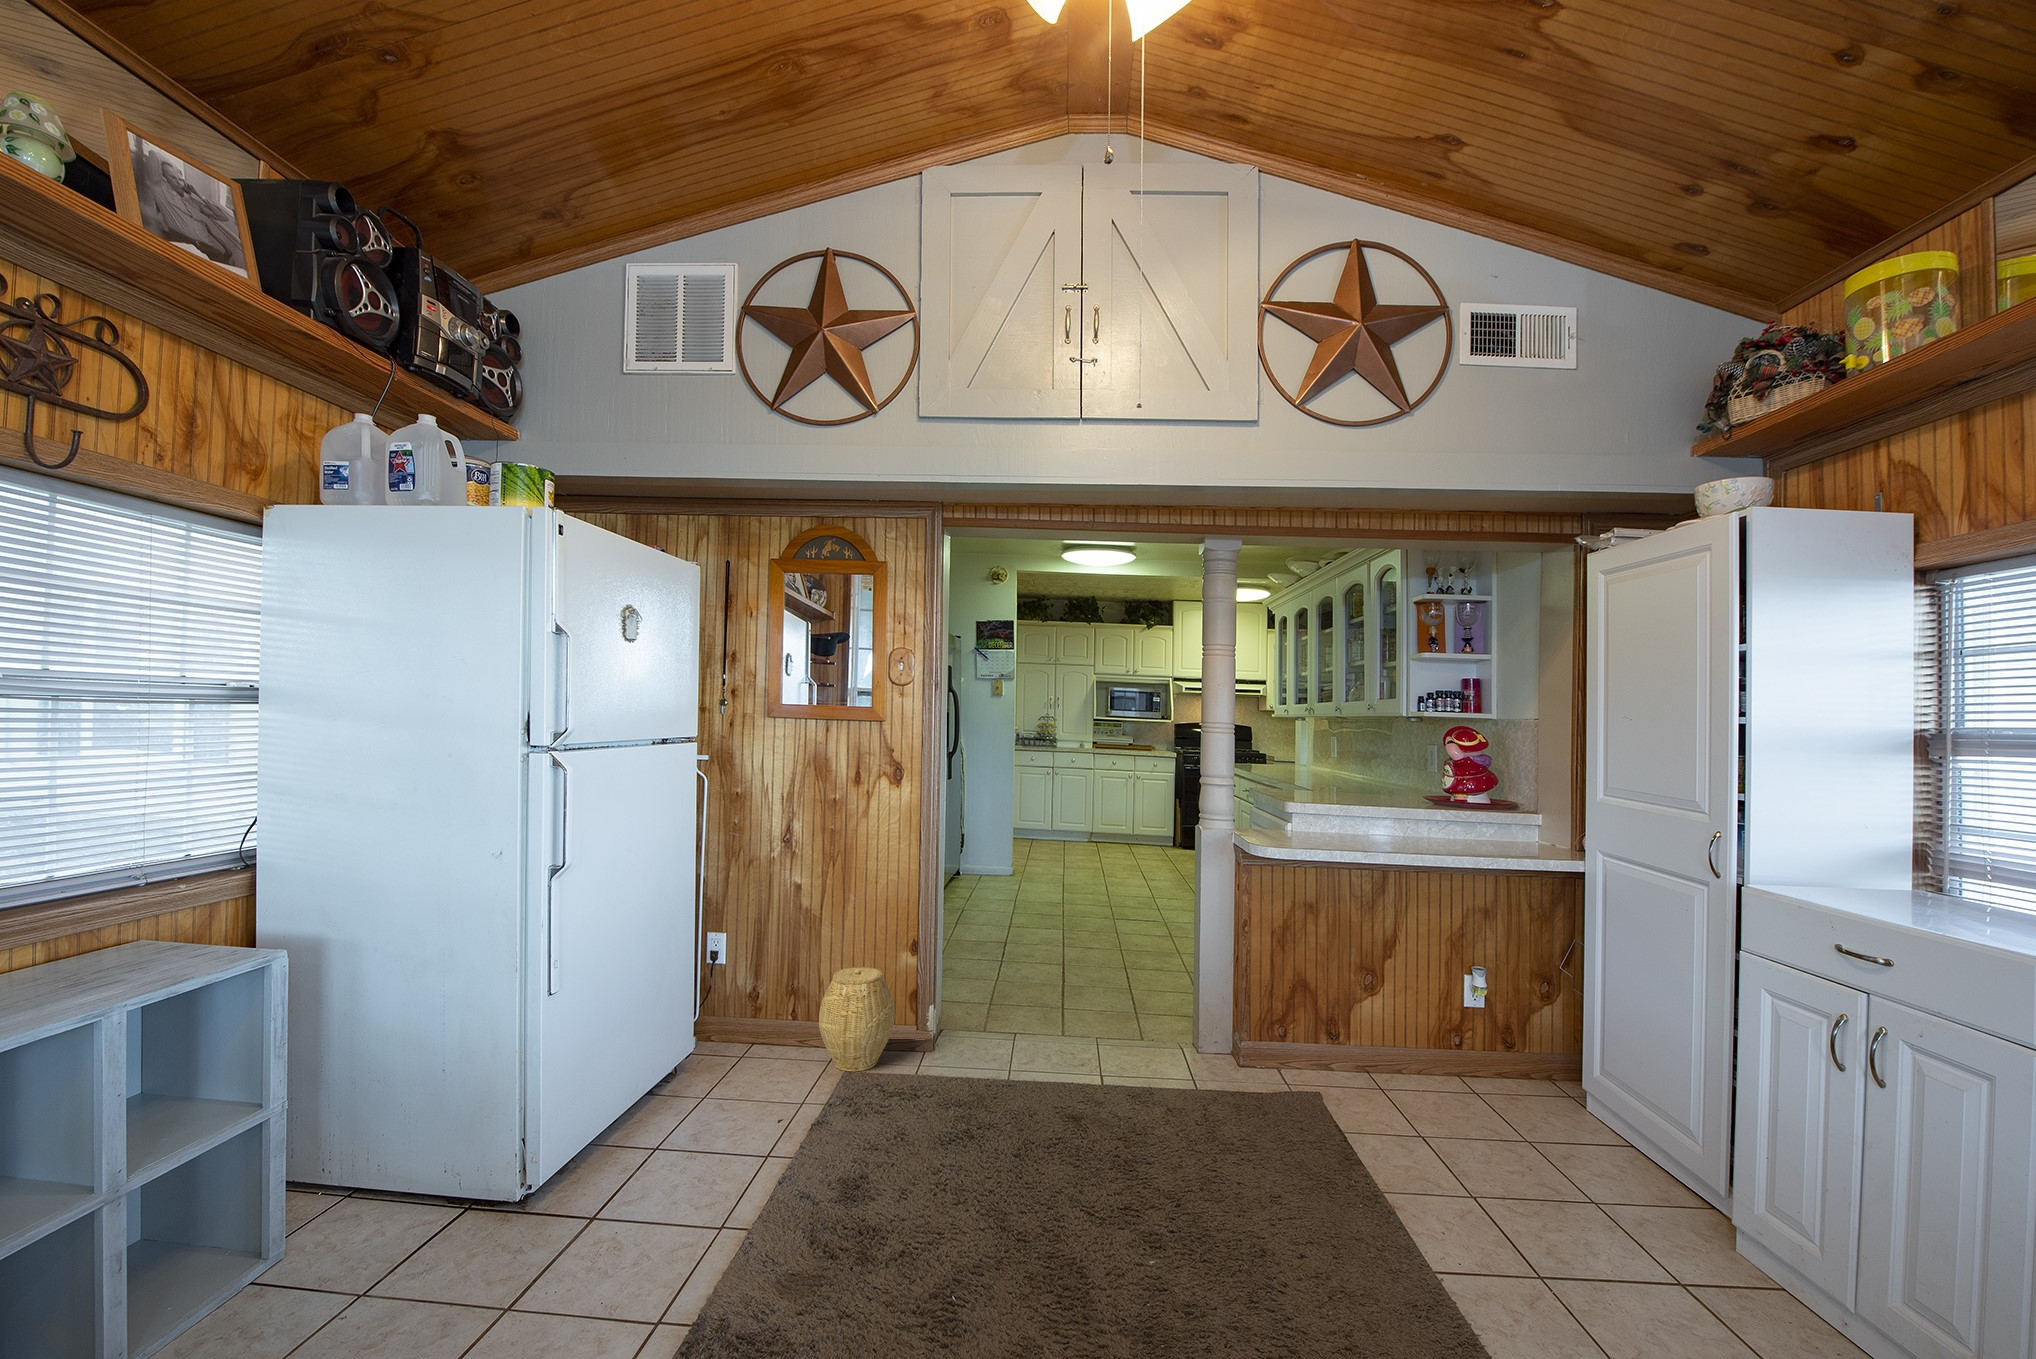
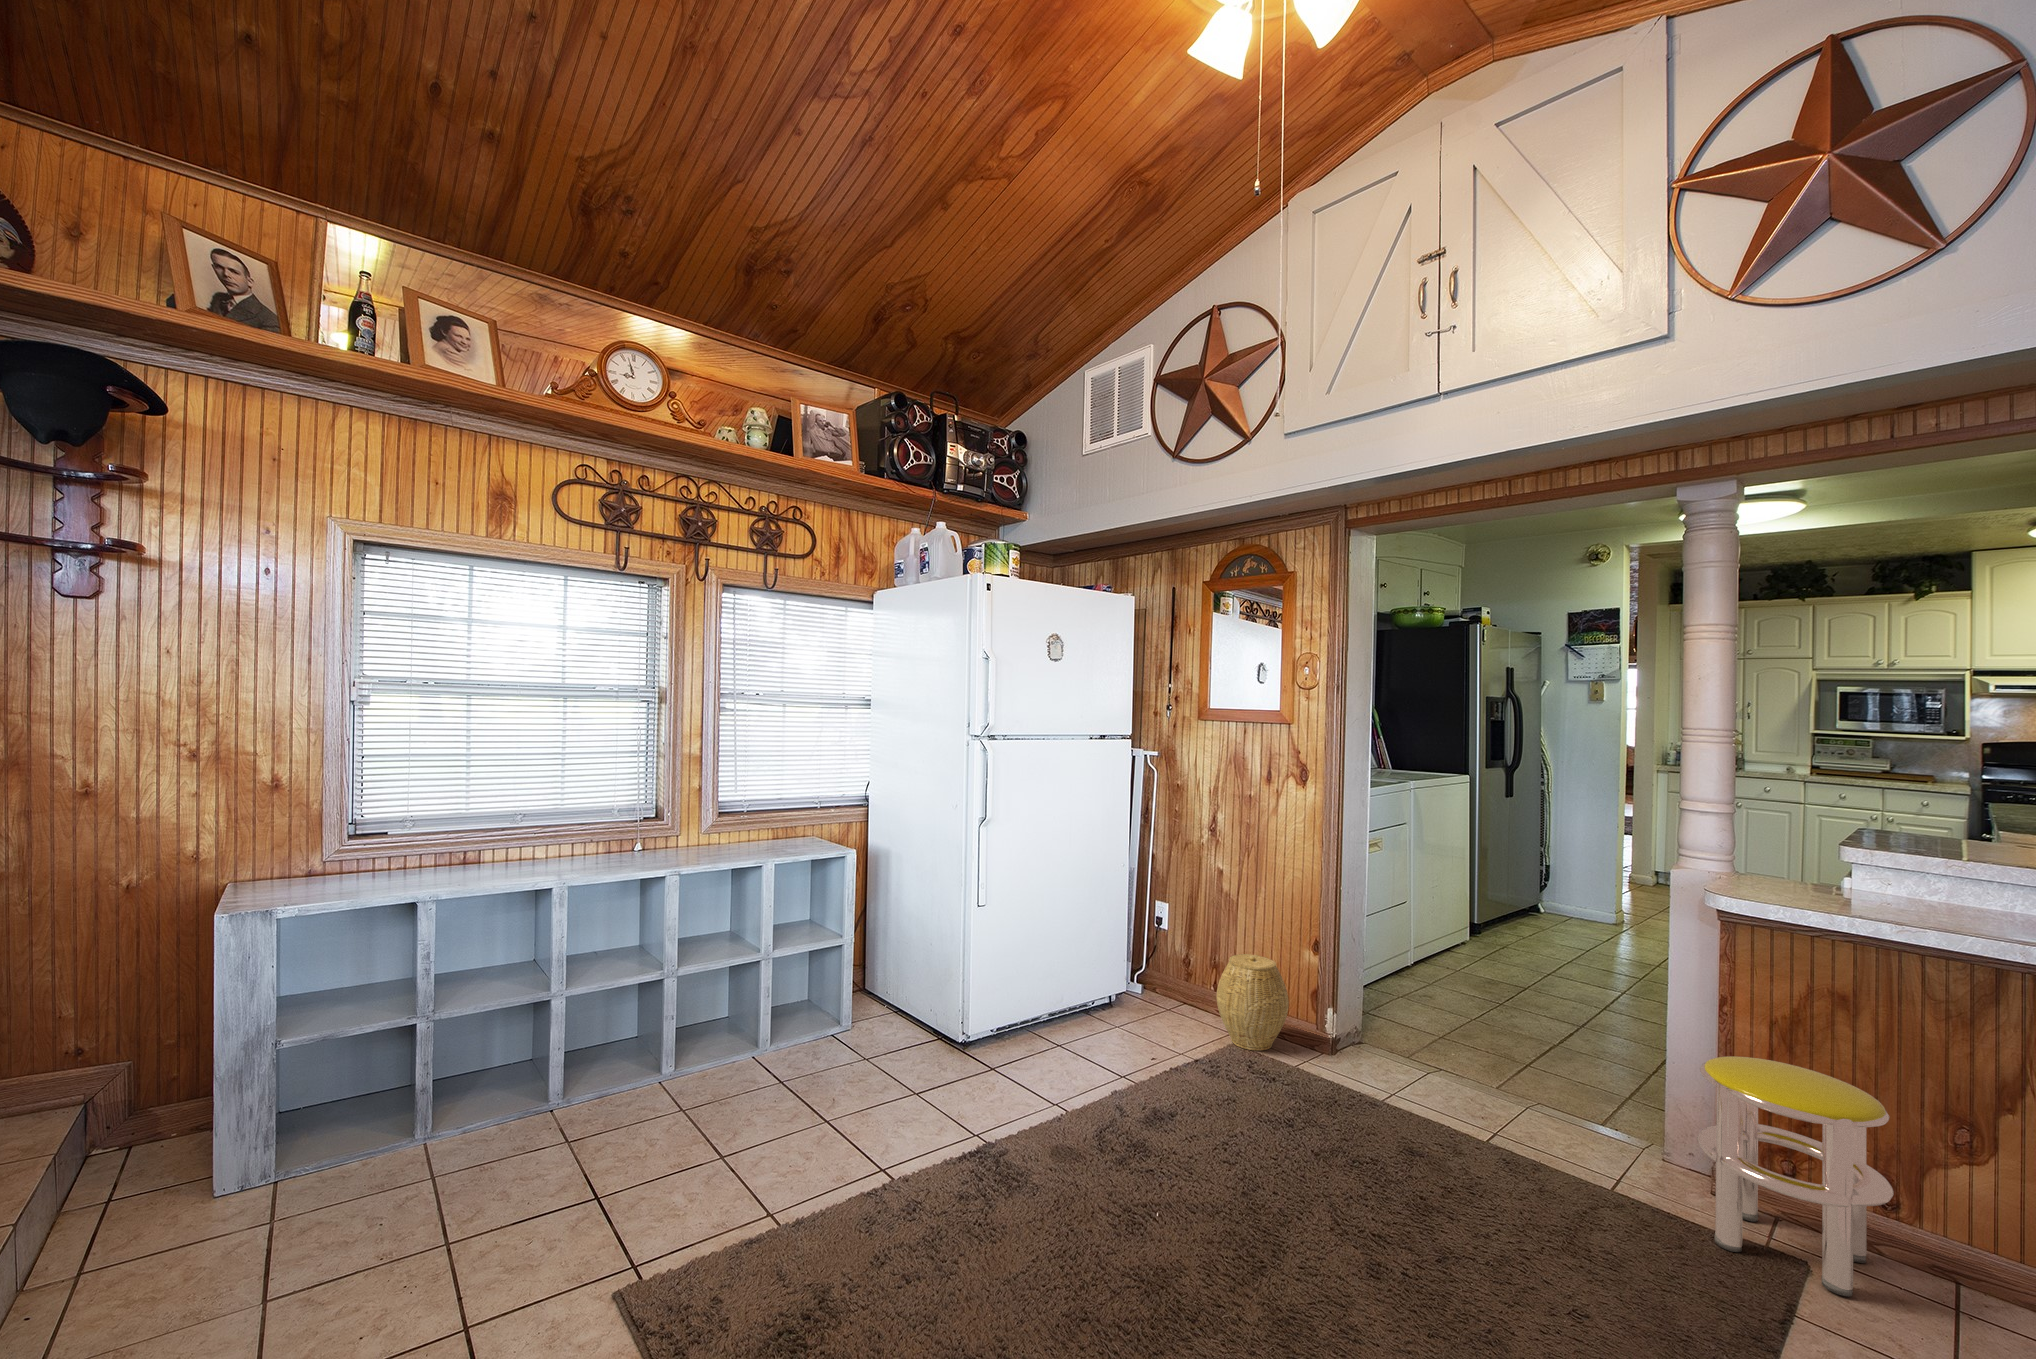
stool: none [1236,943,1337,1087] -> present [1697,1056,1894,1296]

